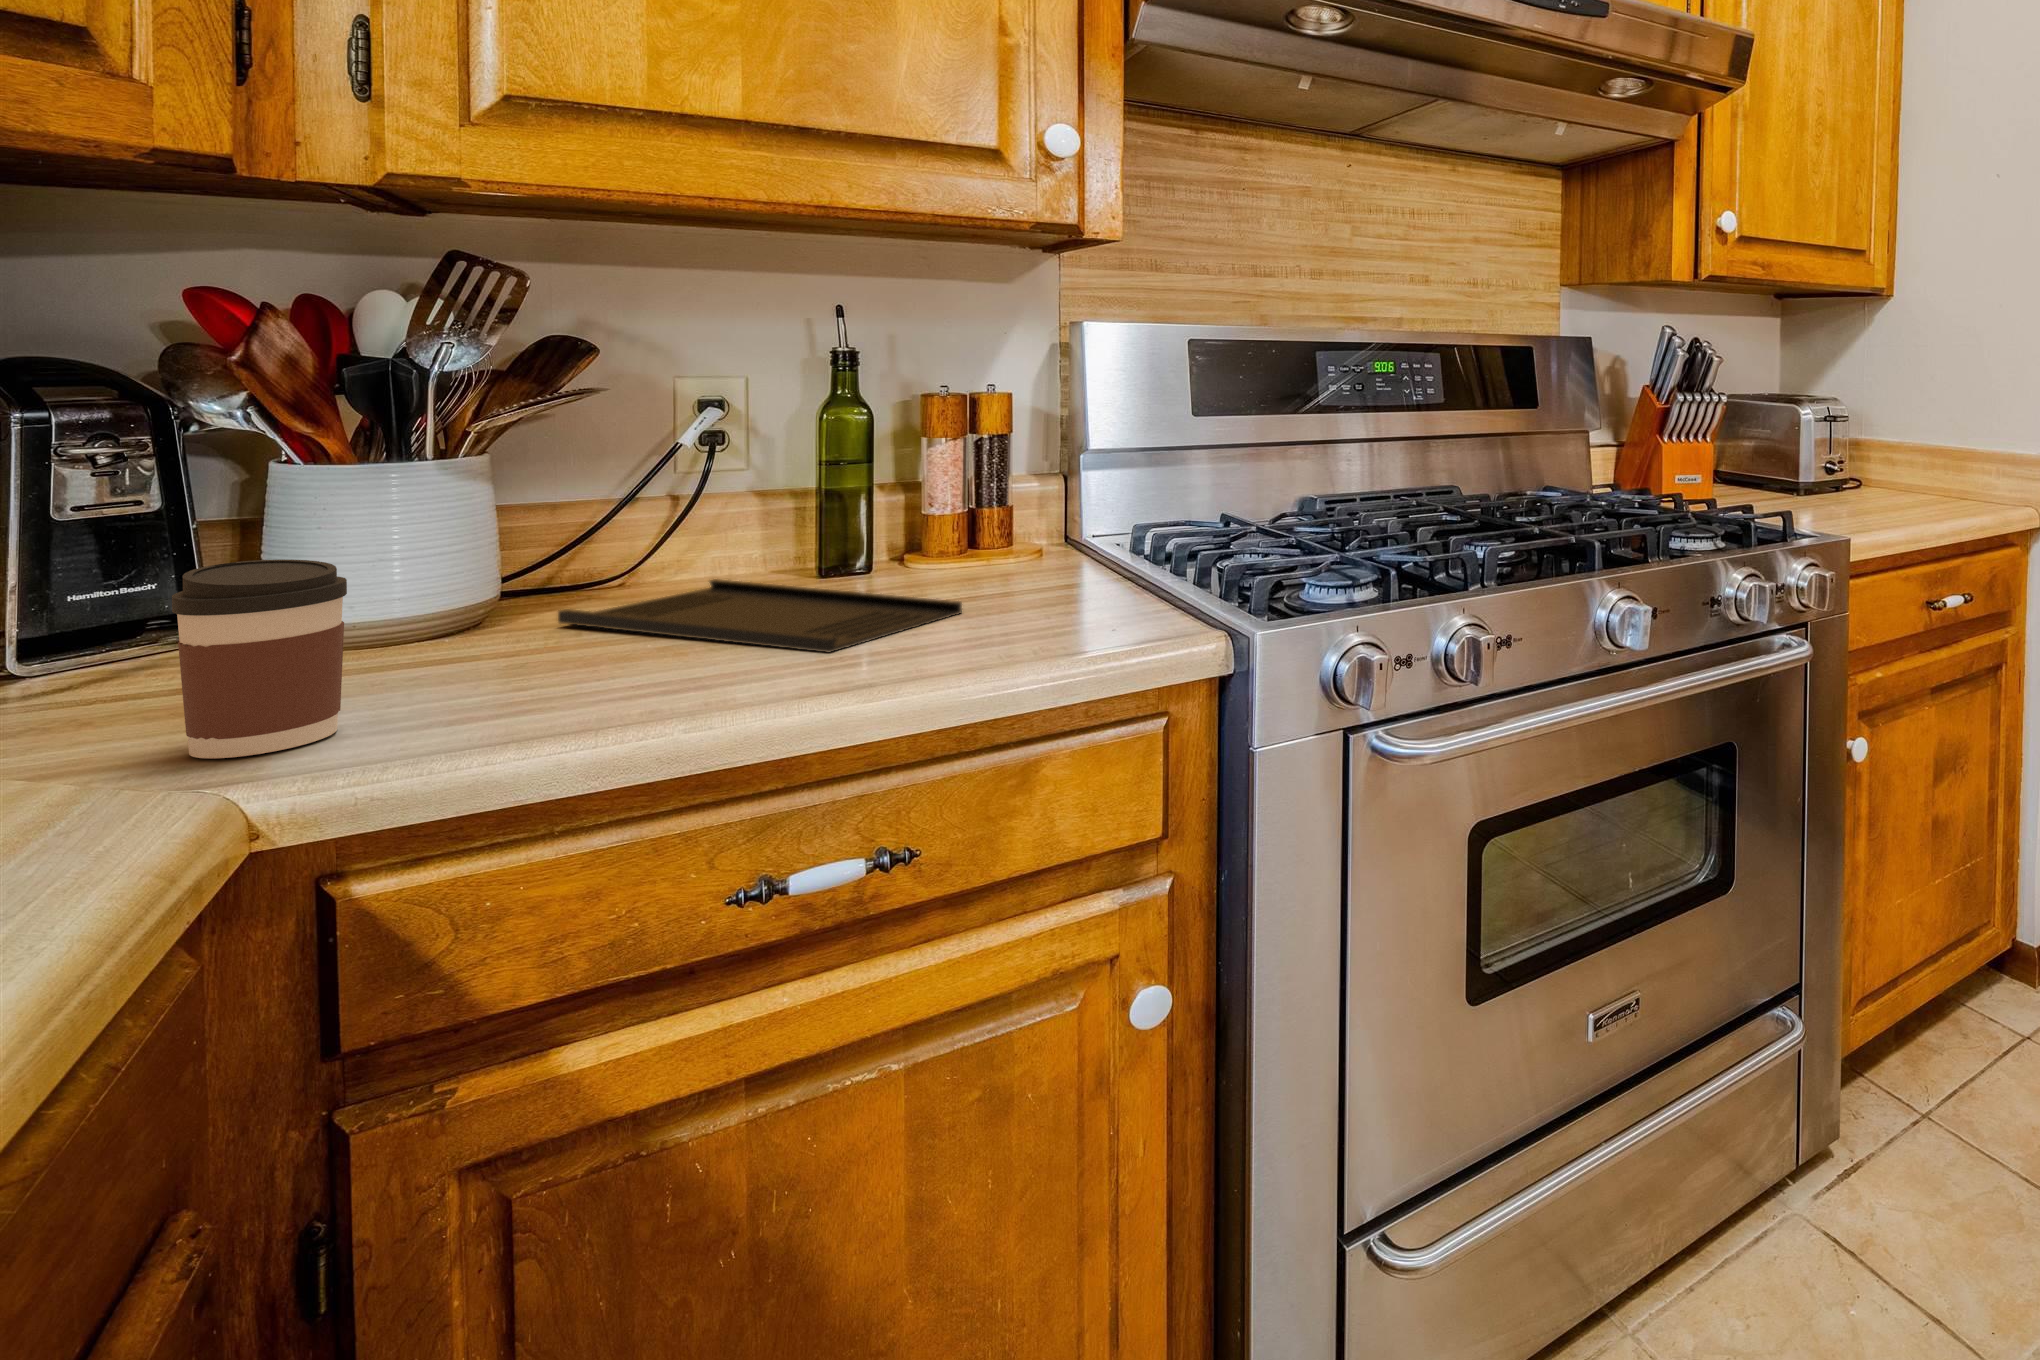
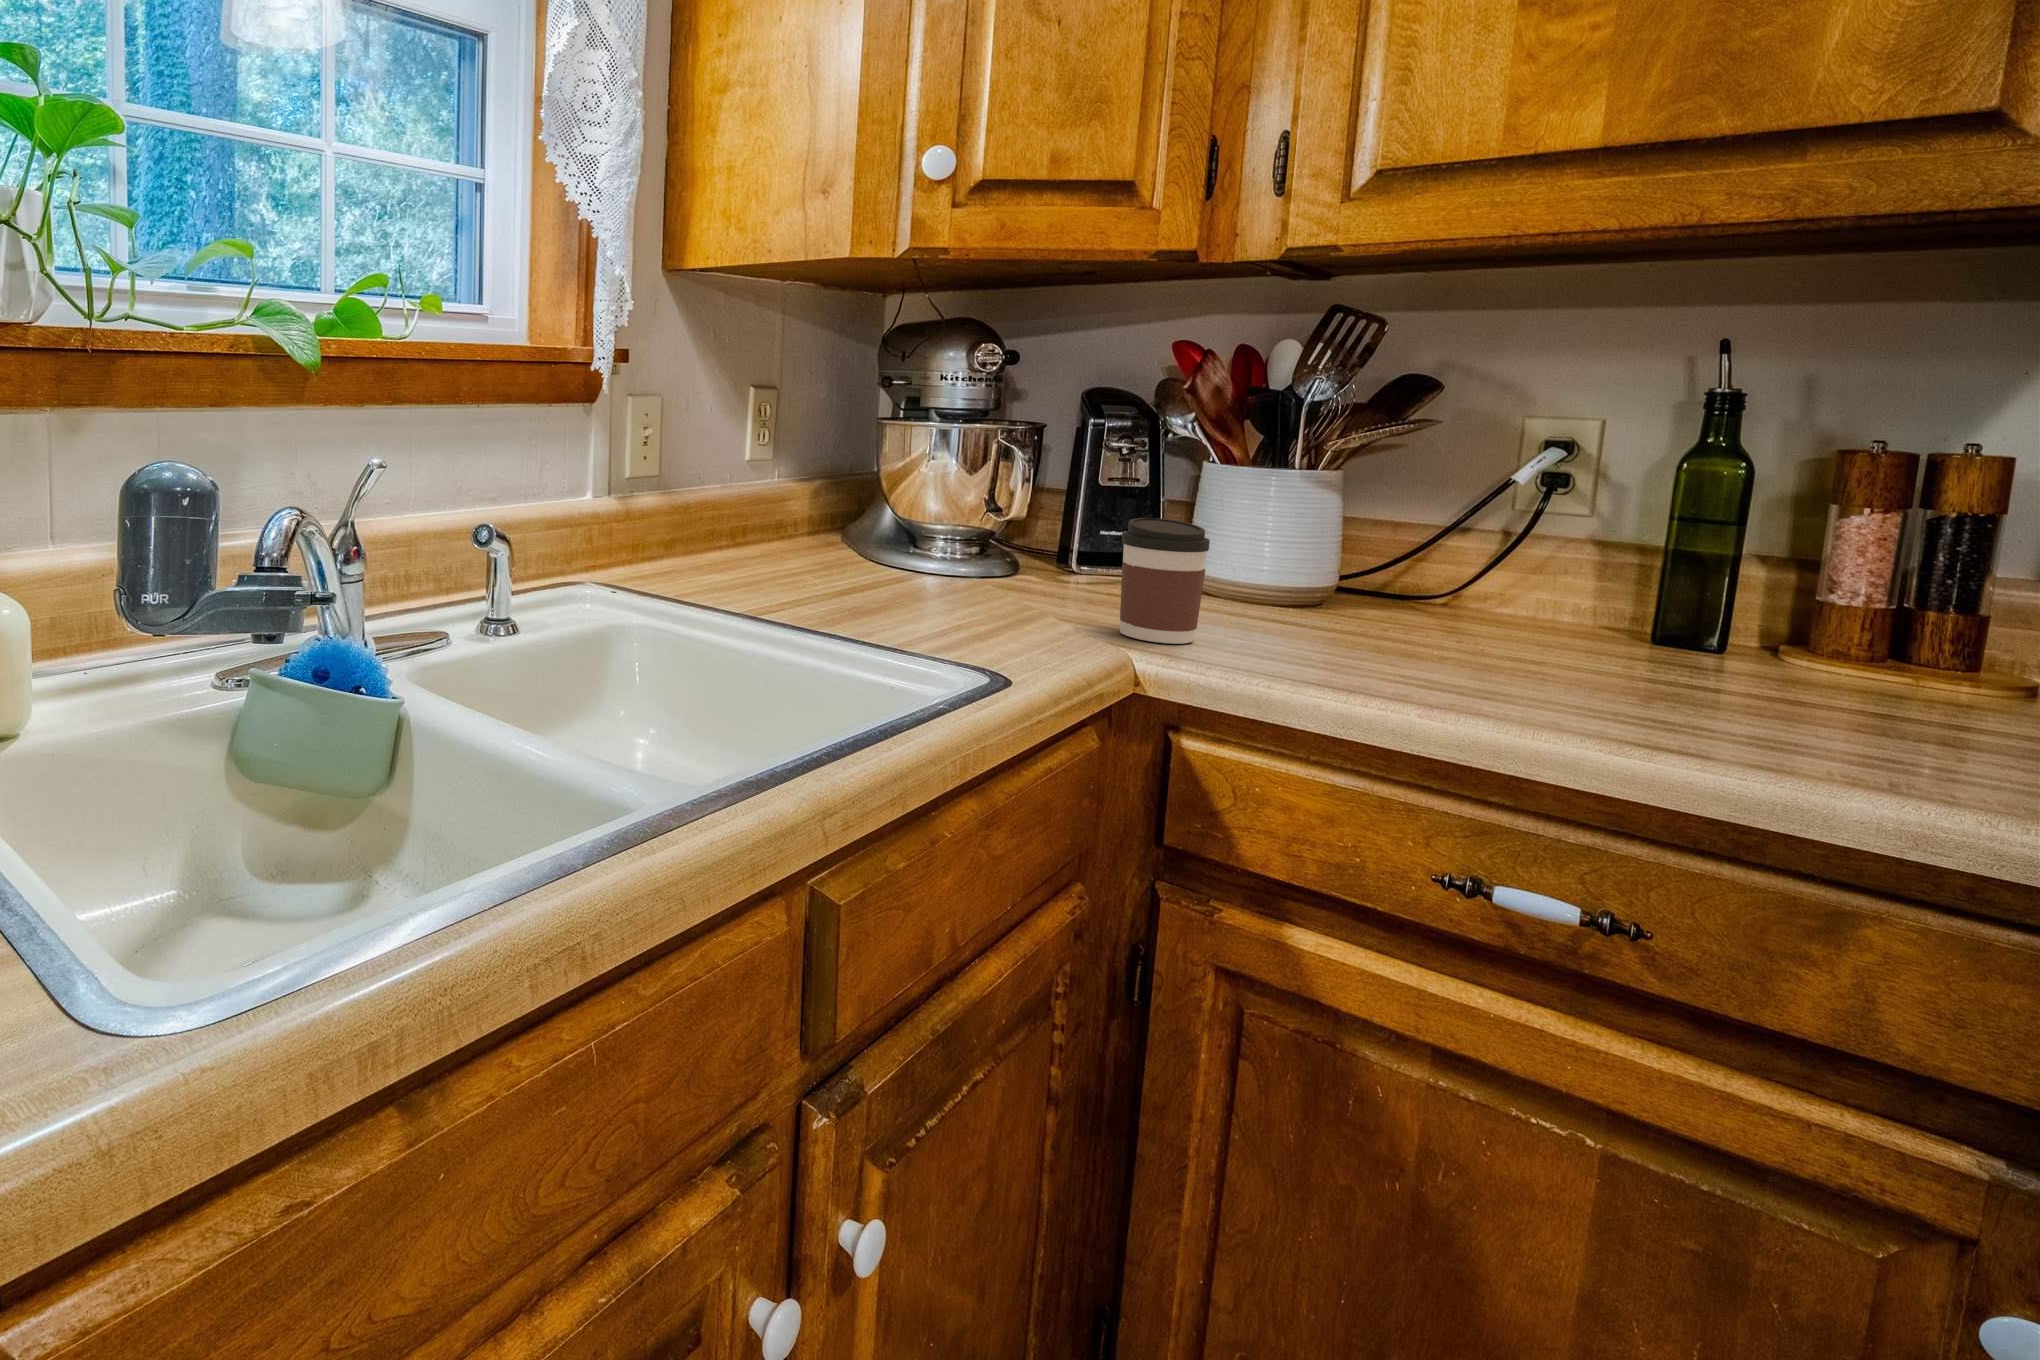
tray: present [558,579,962,653] -> none [1367,607,1815,714]

